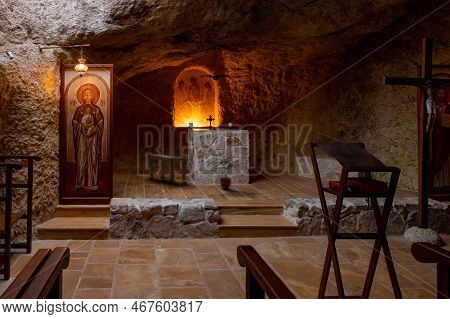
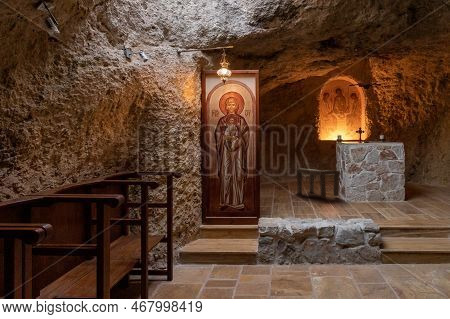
potted plant: present [209,160,240,189] -> none [366,172,409,206]

